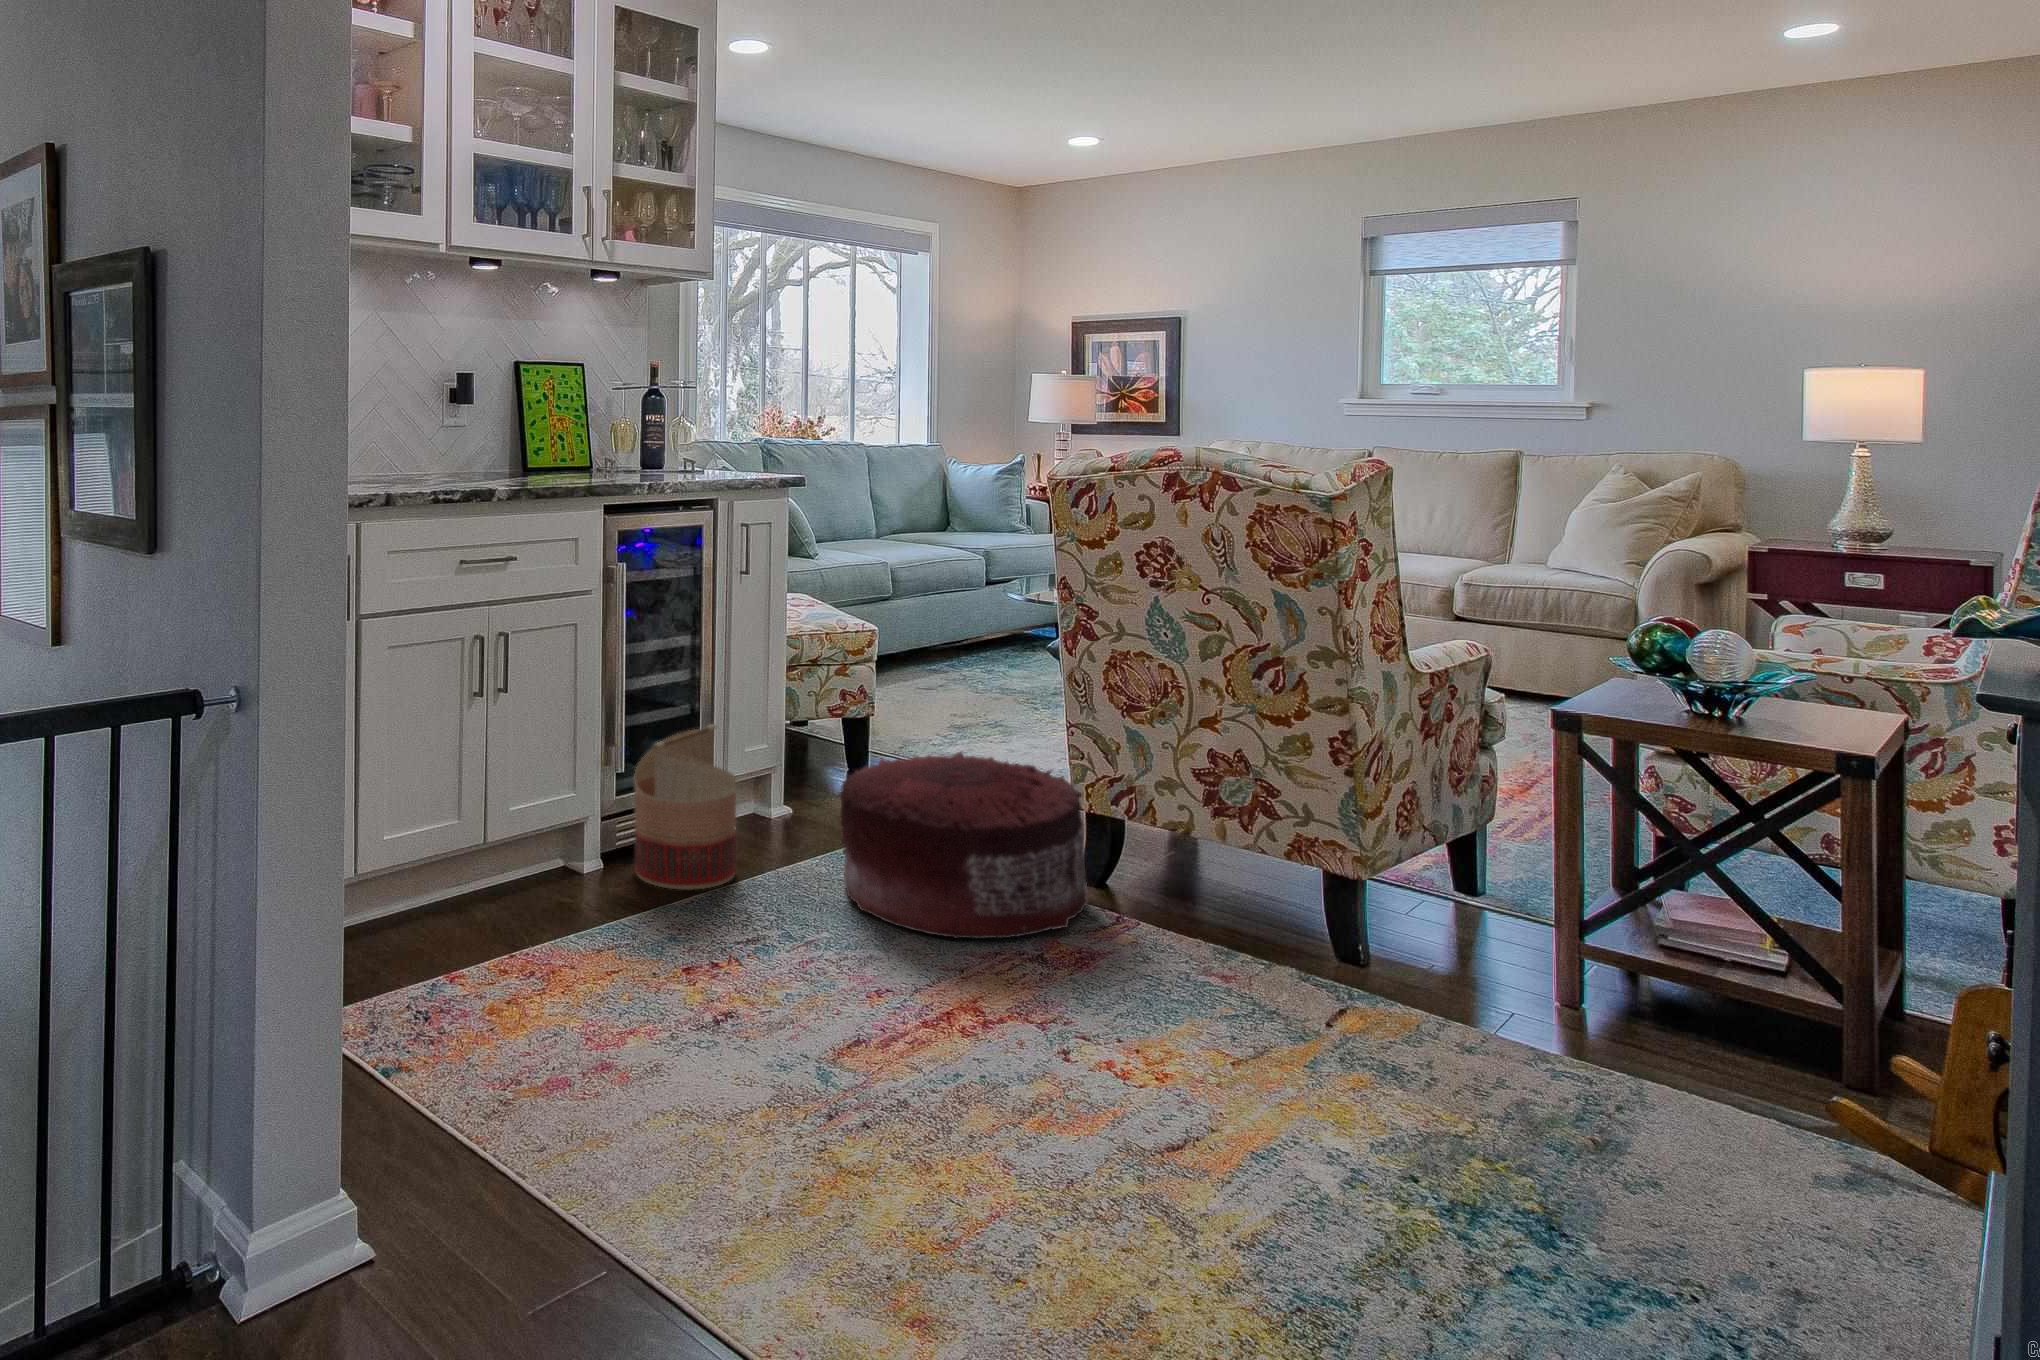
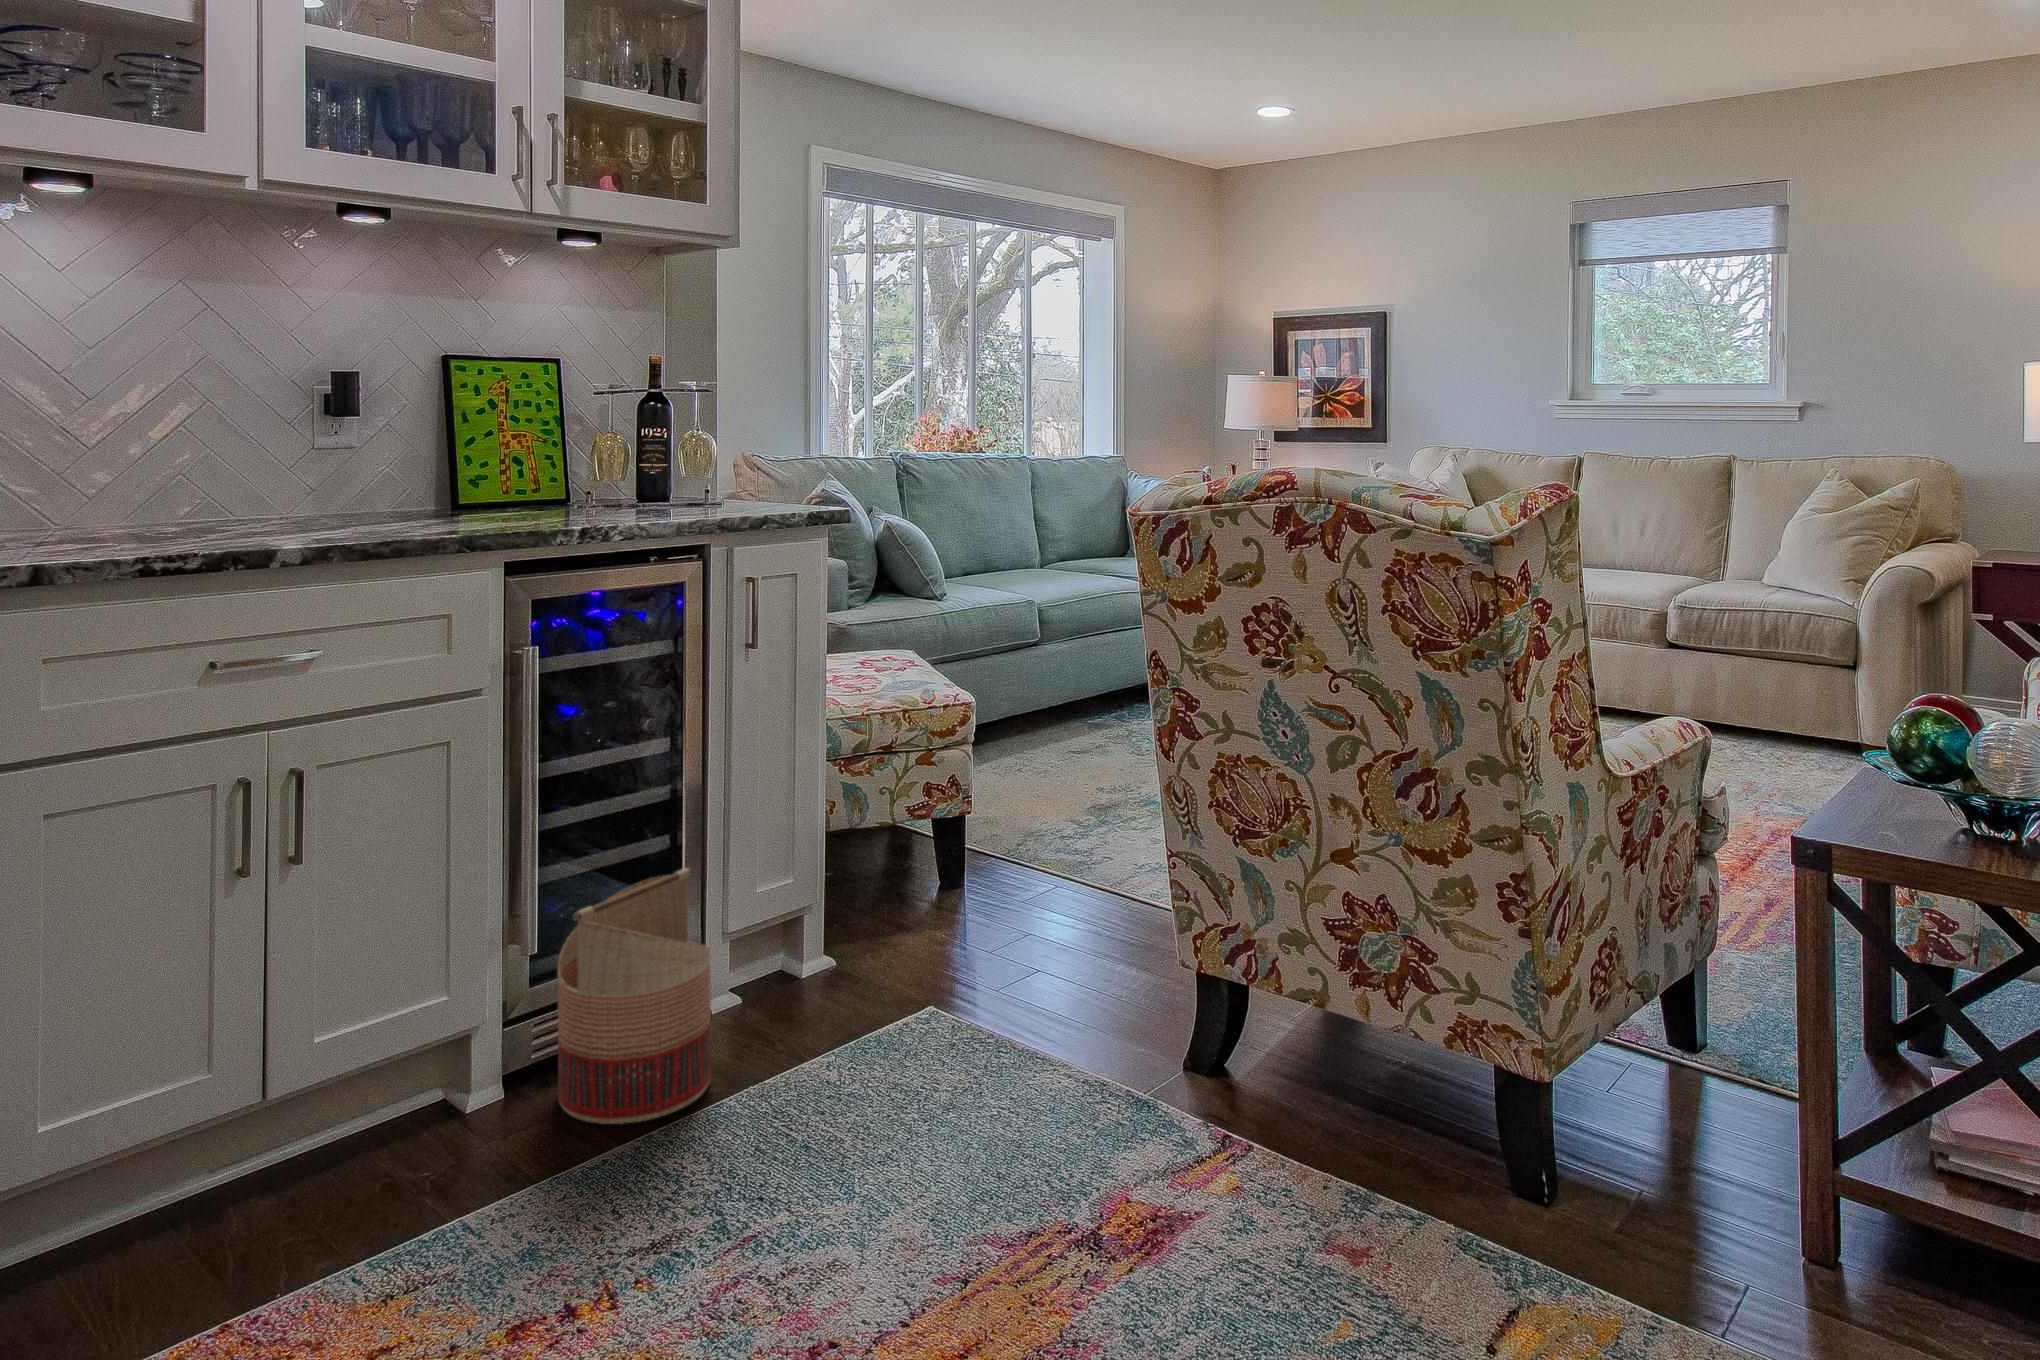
pouf: present [841,752,1088,939] -> none [846,887,1188,1193]

